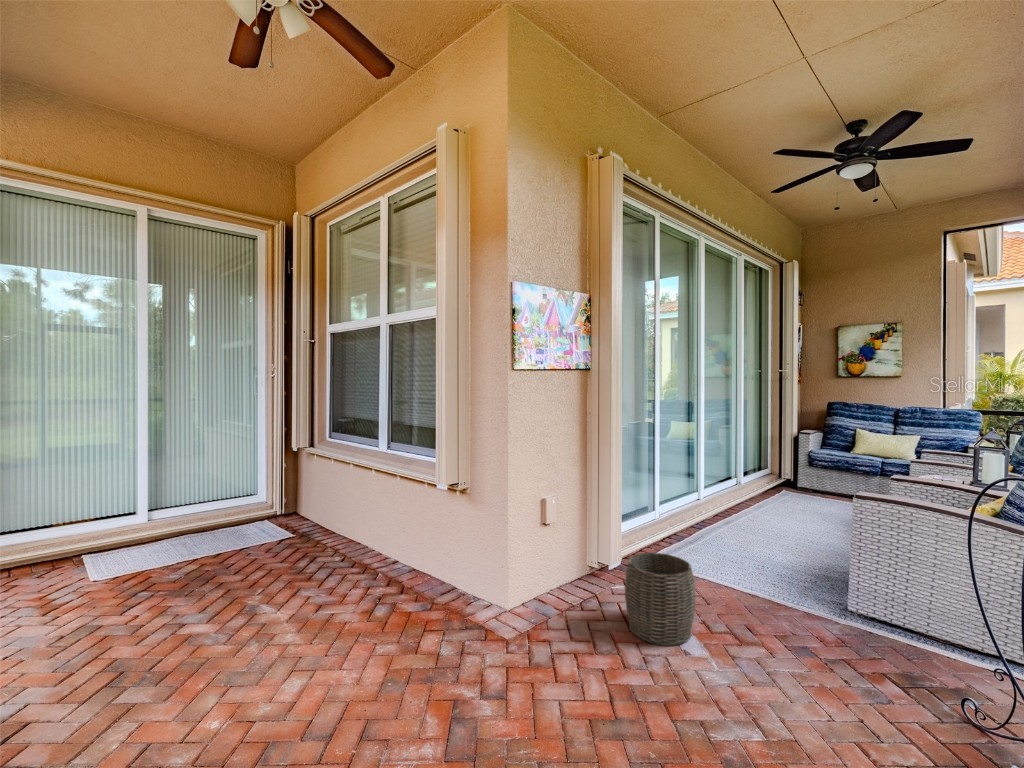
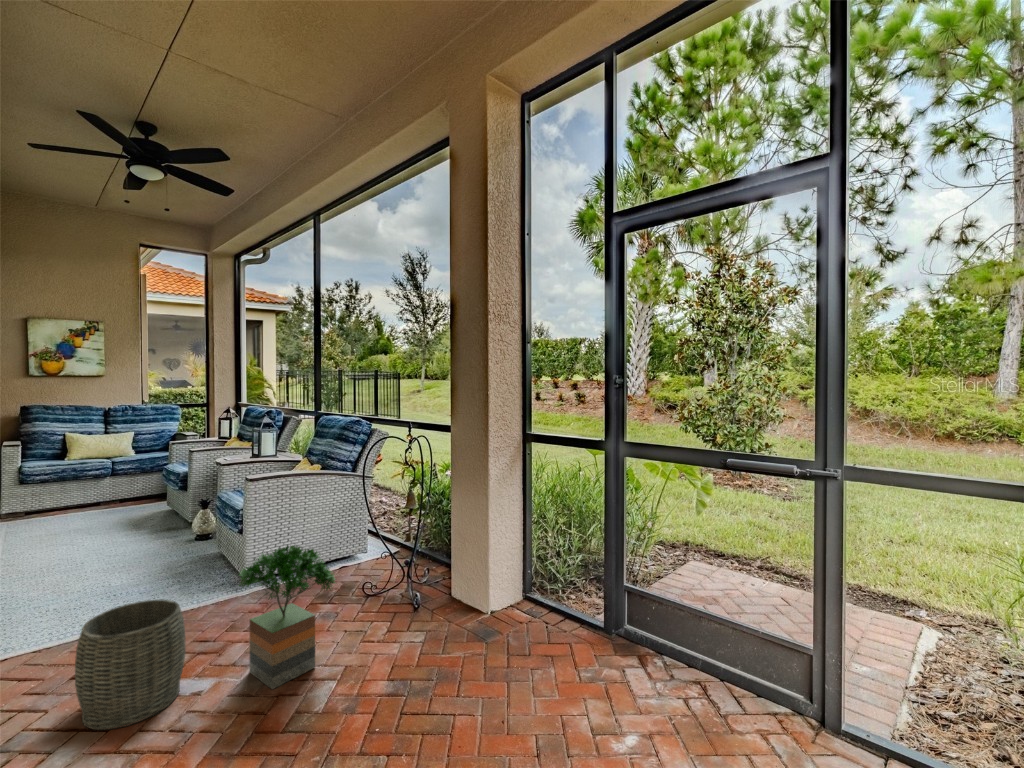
potted tree: none [708,556,805,713] -> present [239,546,336,689]

